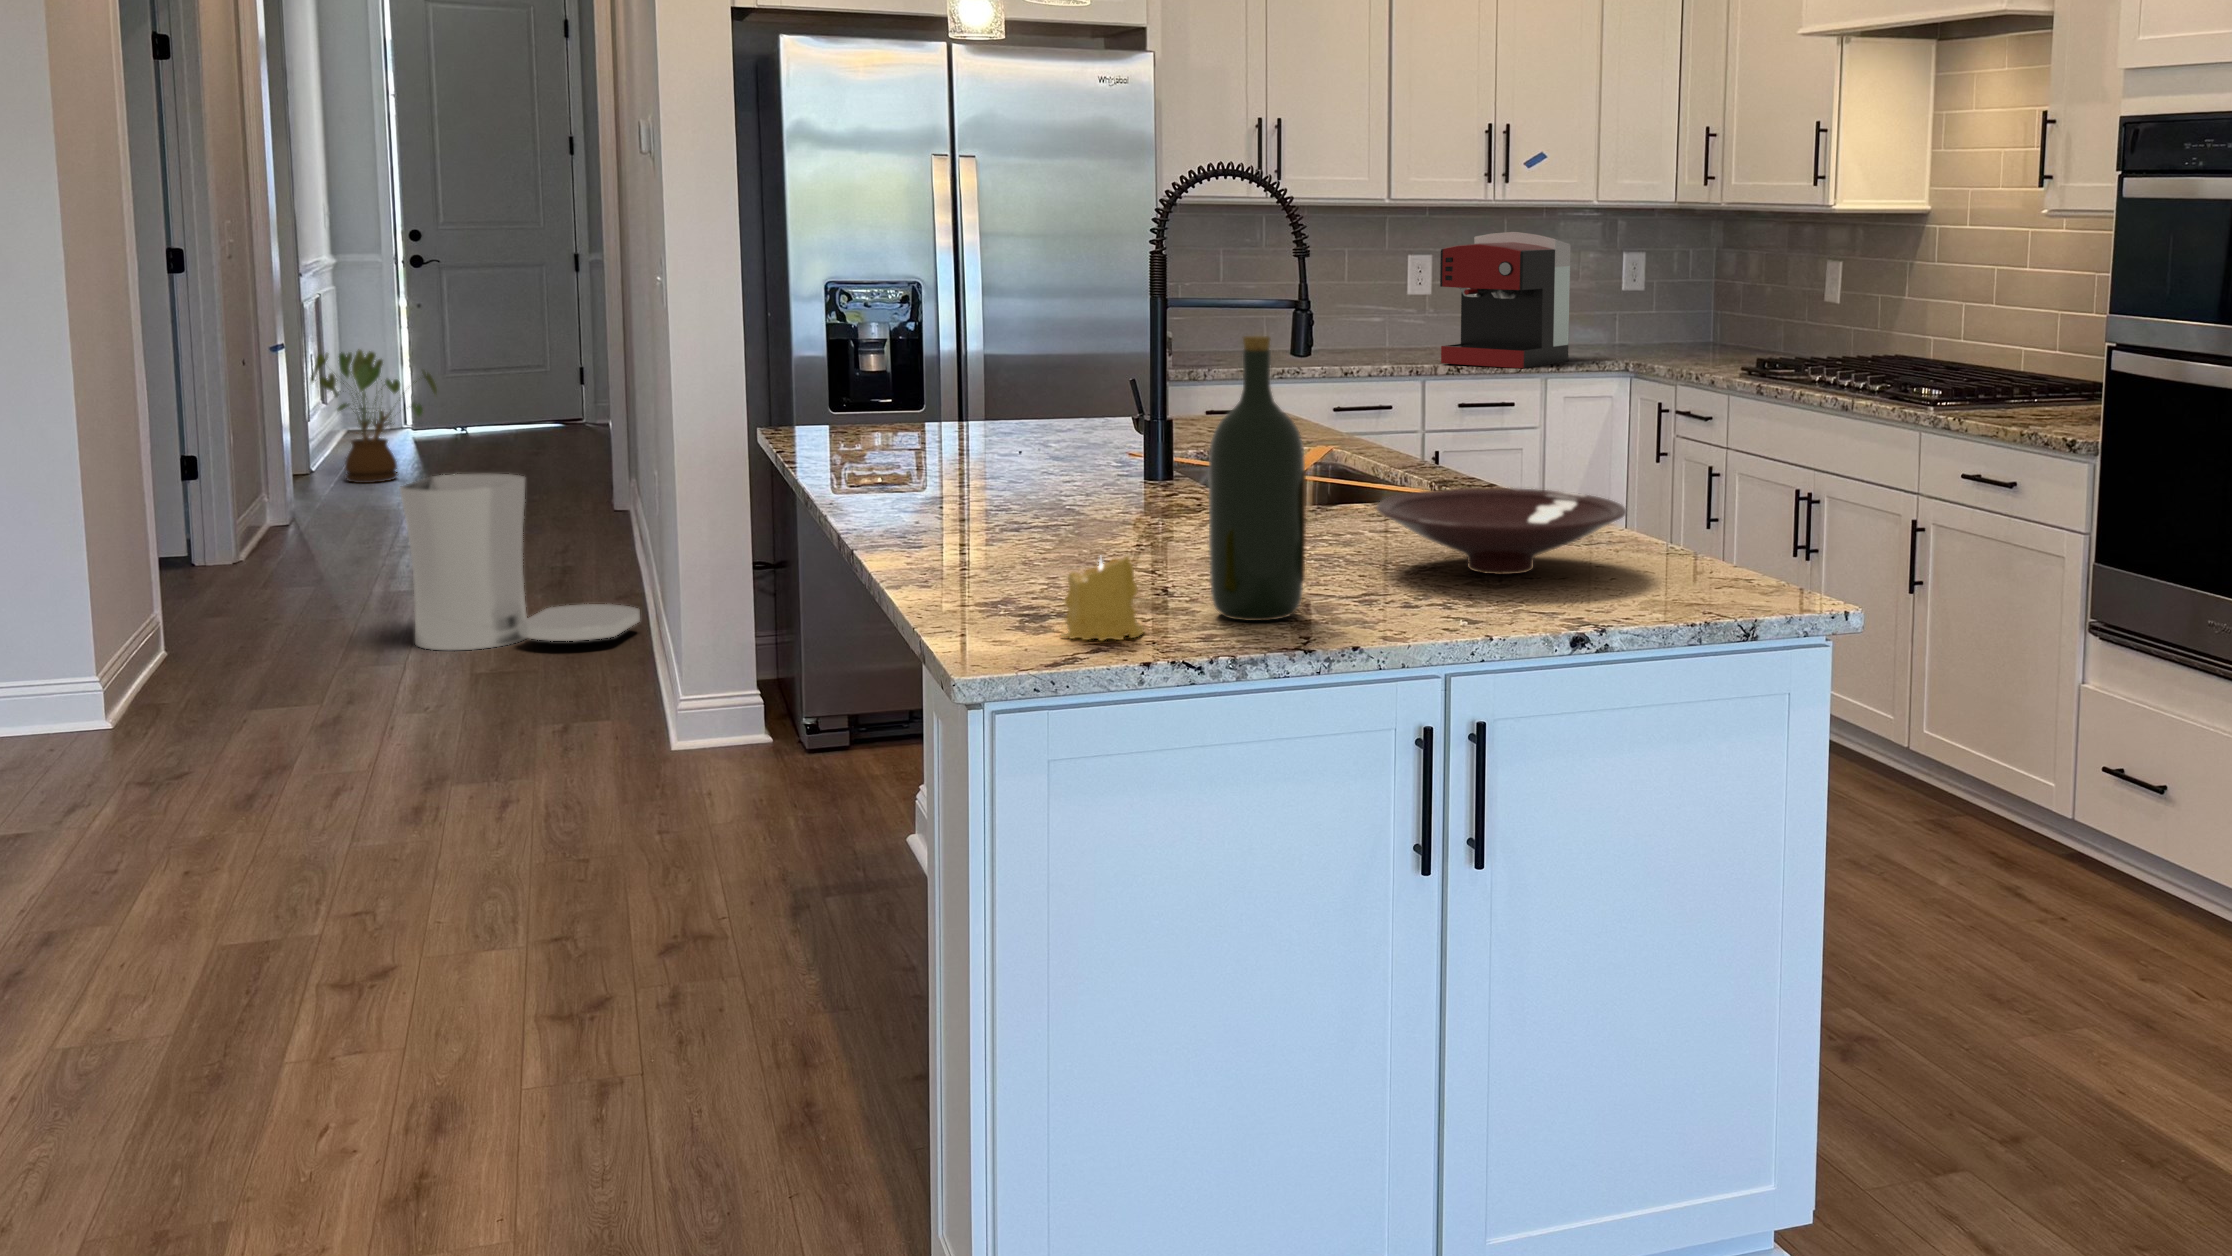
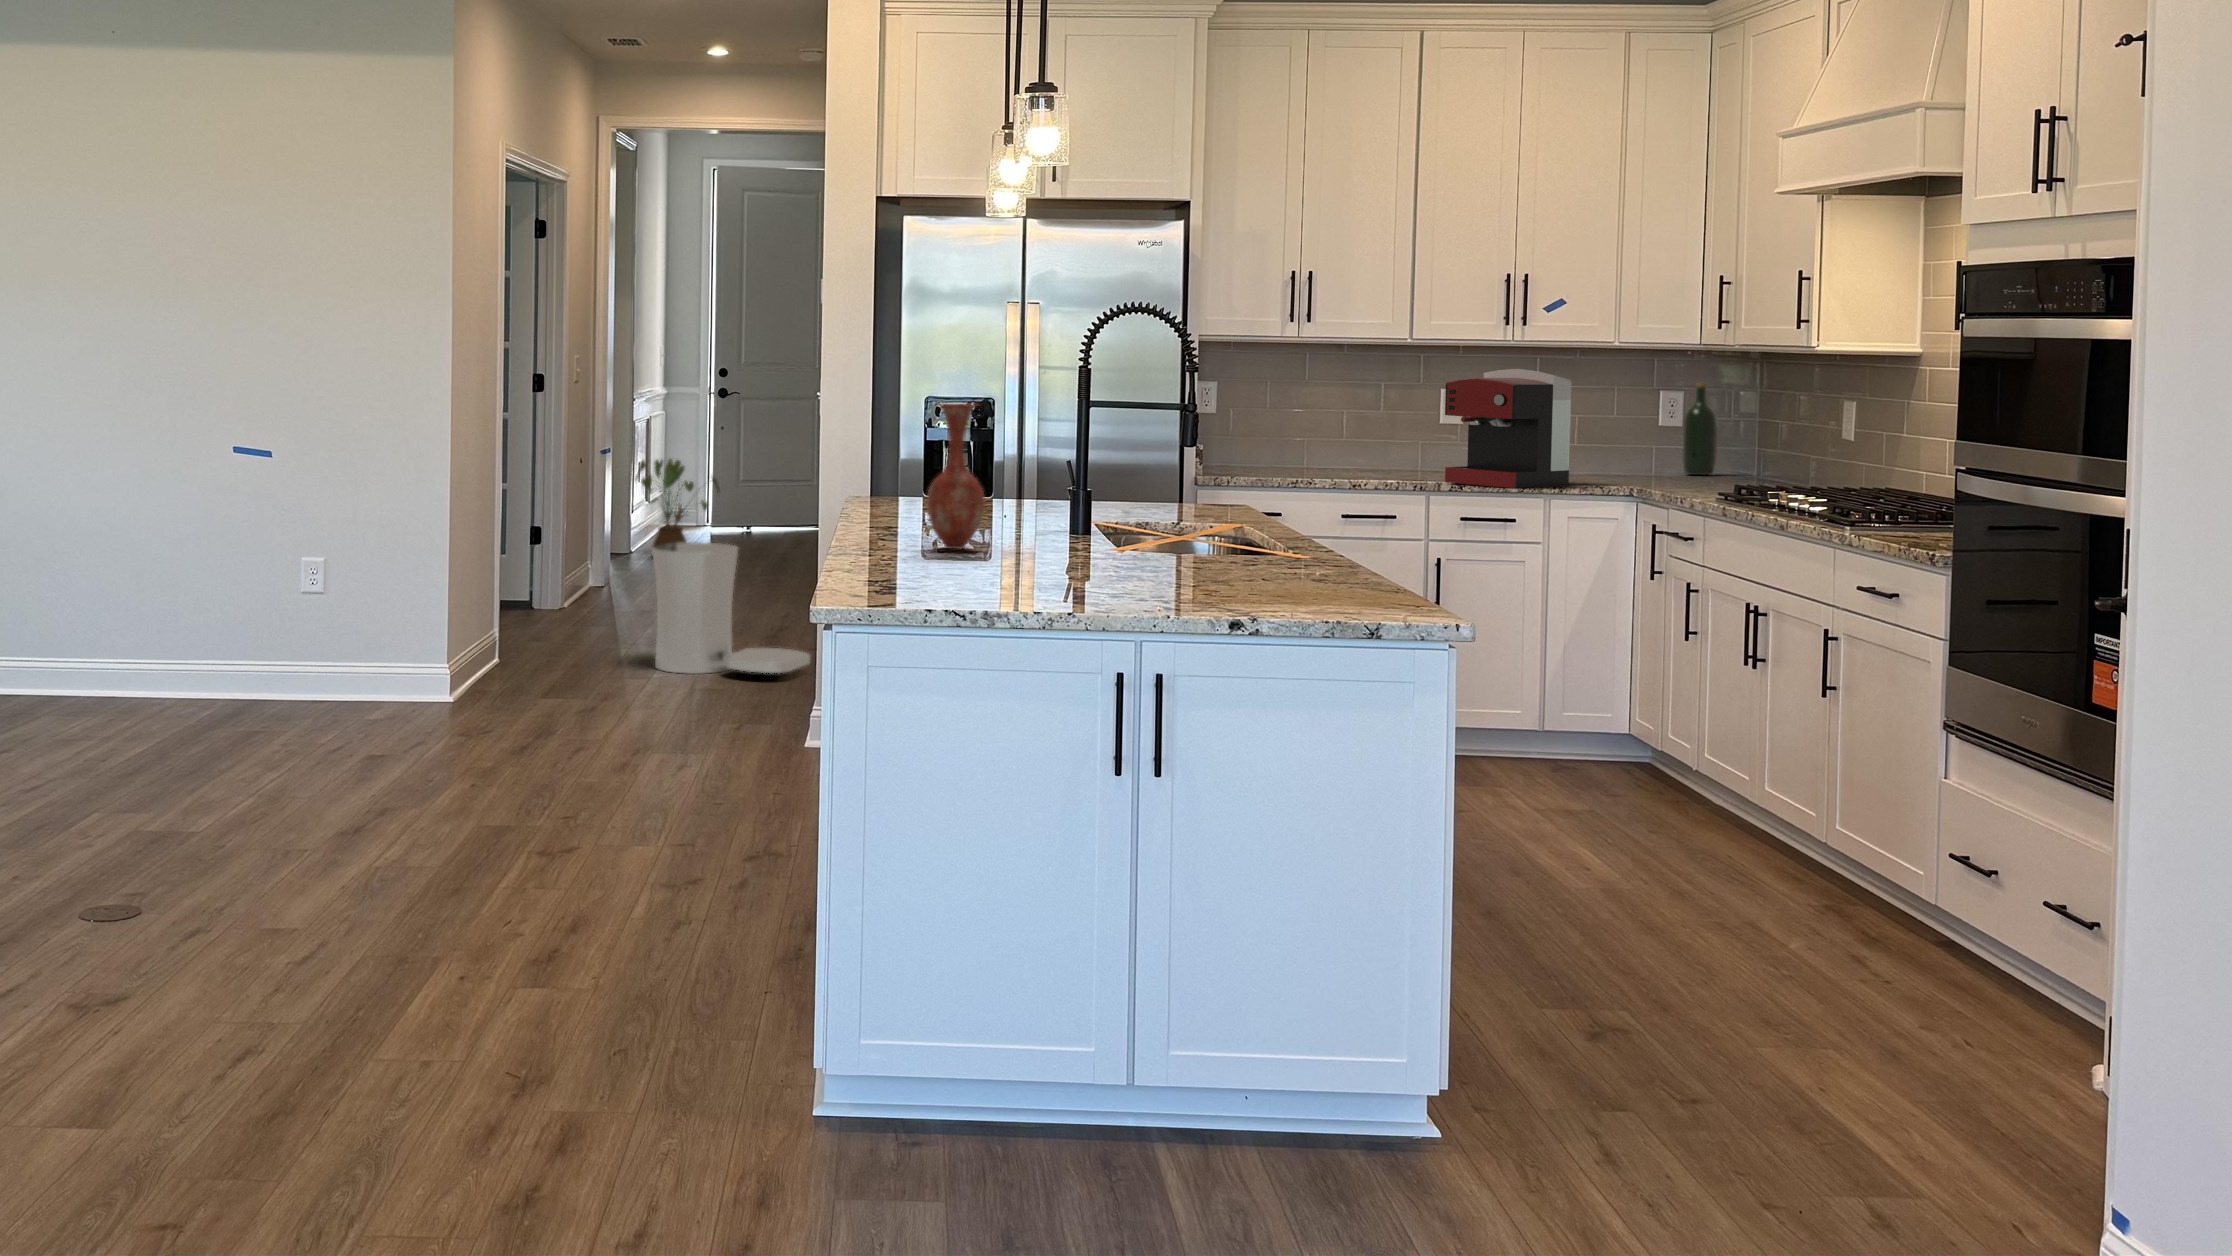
vase: none [997,313,1078,518] -> present [927,403,985,549]
wine bottle: present [1209,336,1306,621] -> present [1682,383,1717,475]
bowl: present [1376,488,1627,575] -> none [1142,536,1333,595]
candle: present [1062,556,1144,642] -> none [874,546,931,603]

